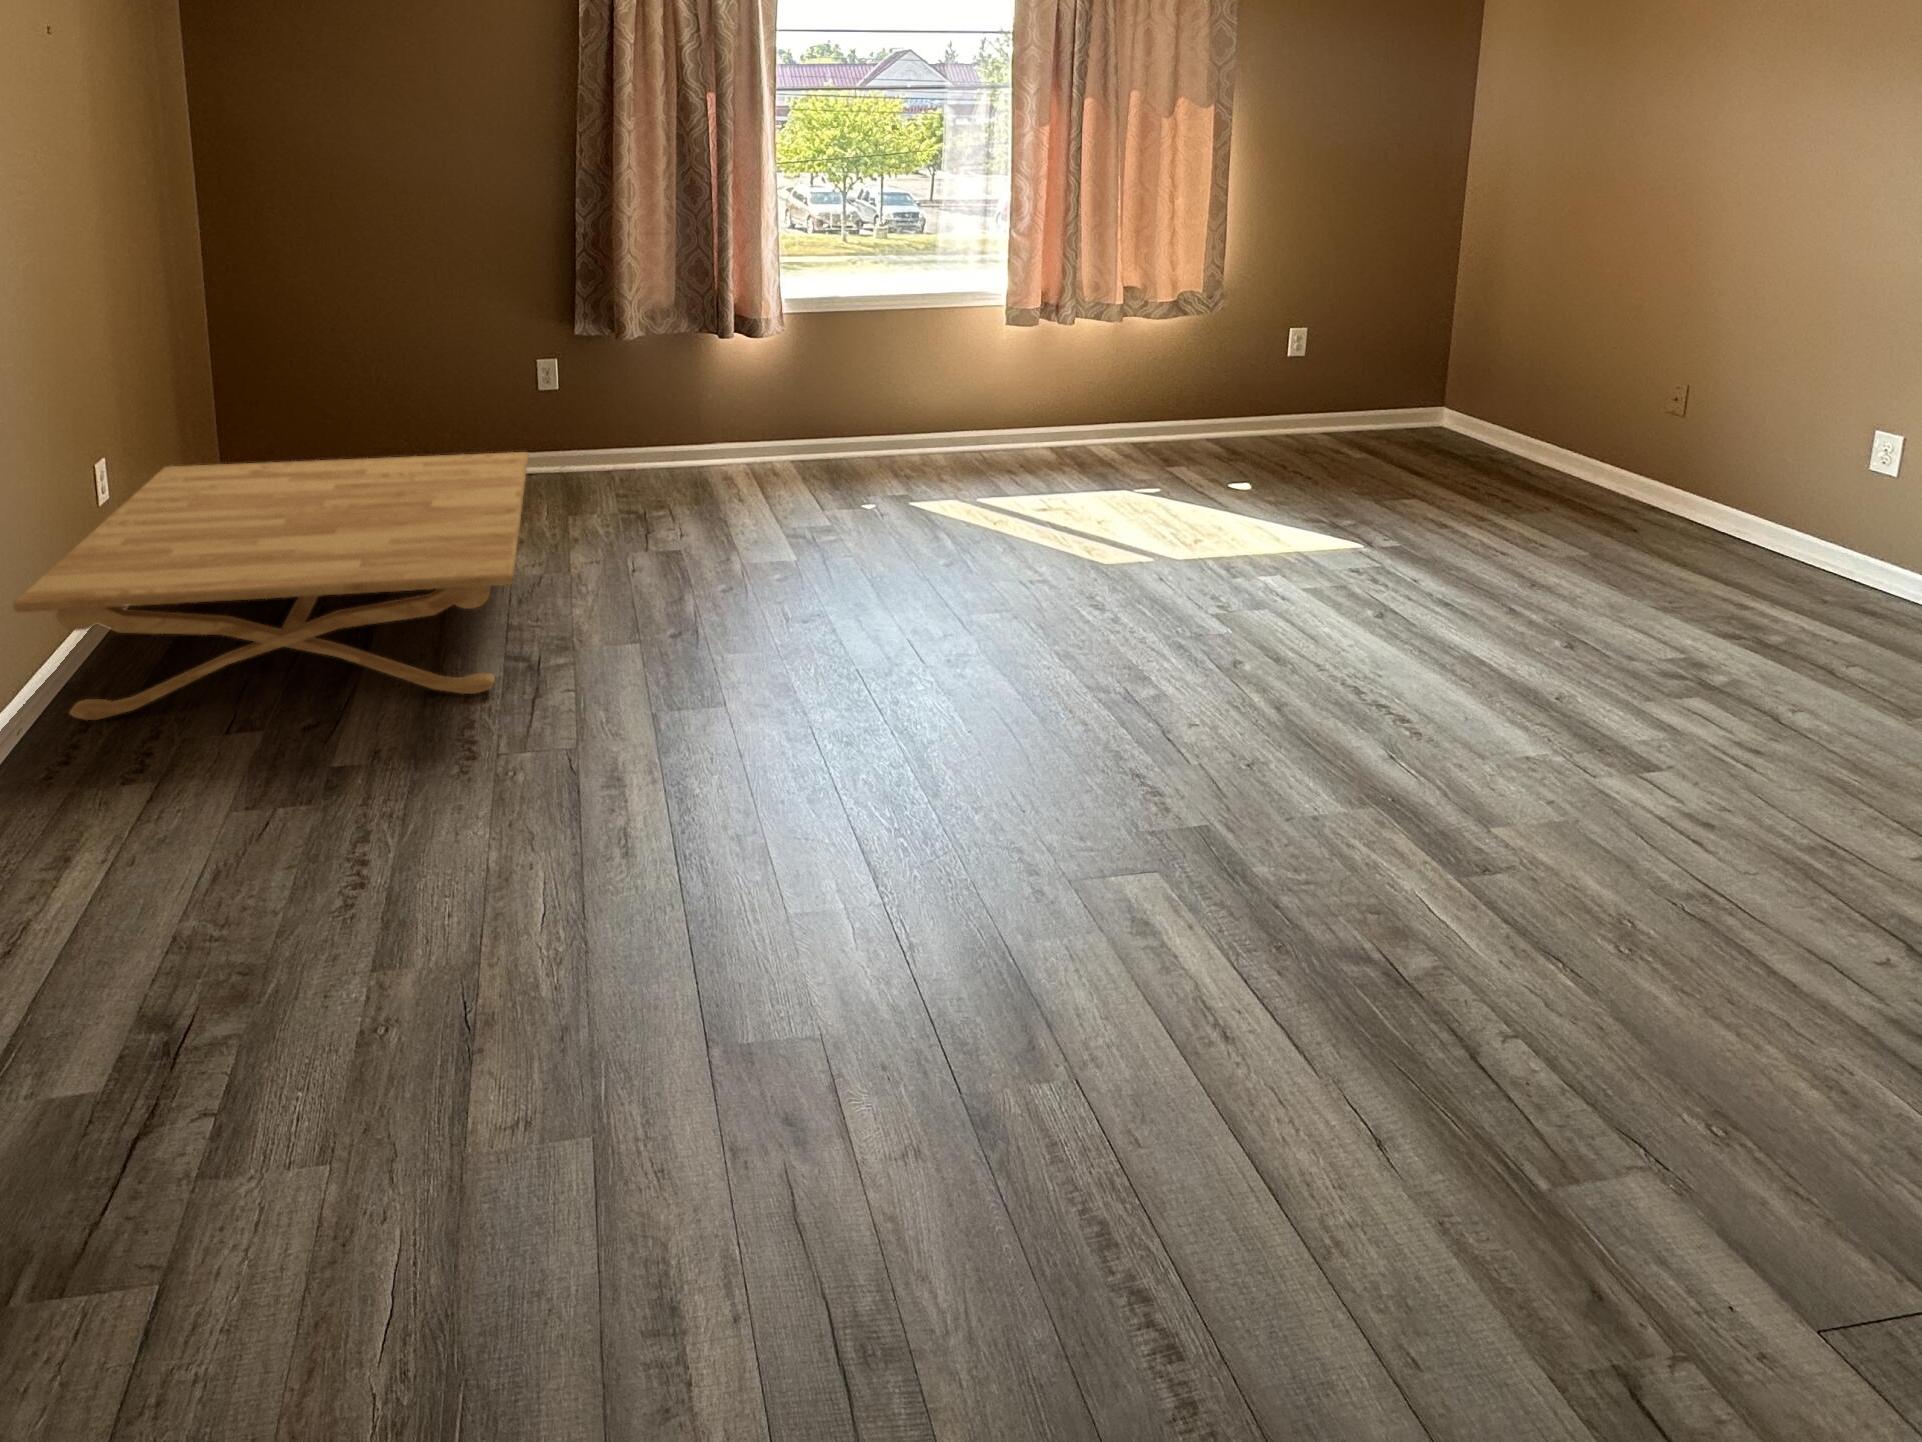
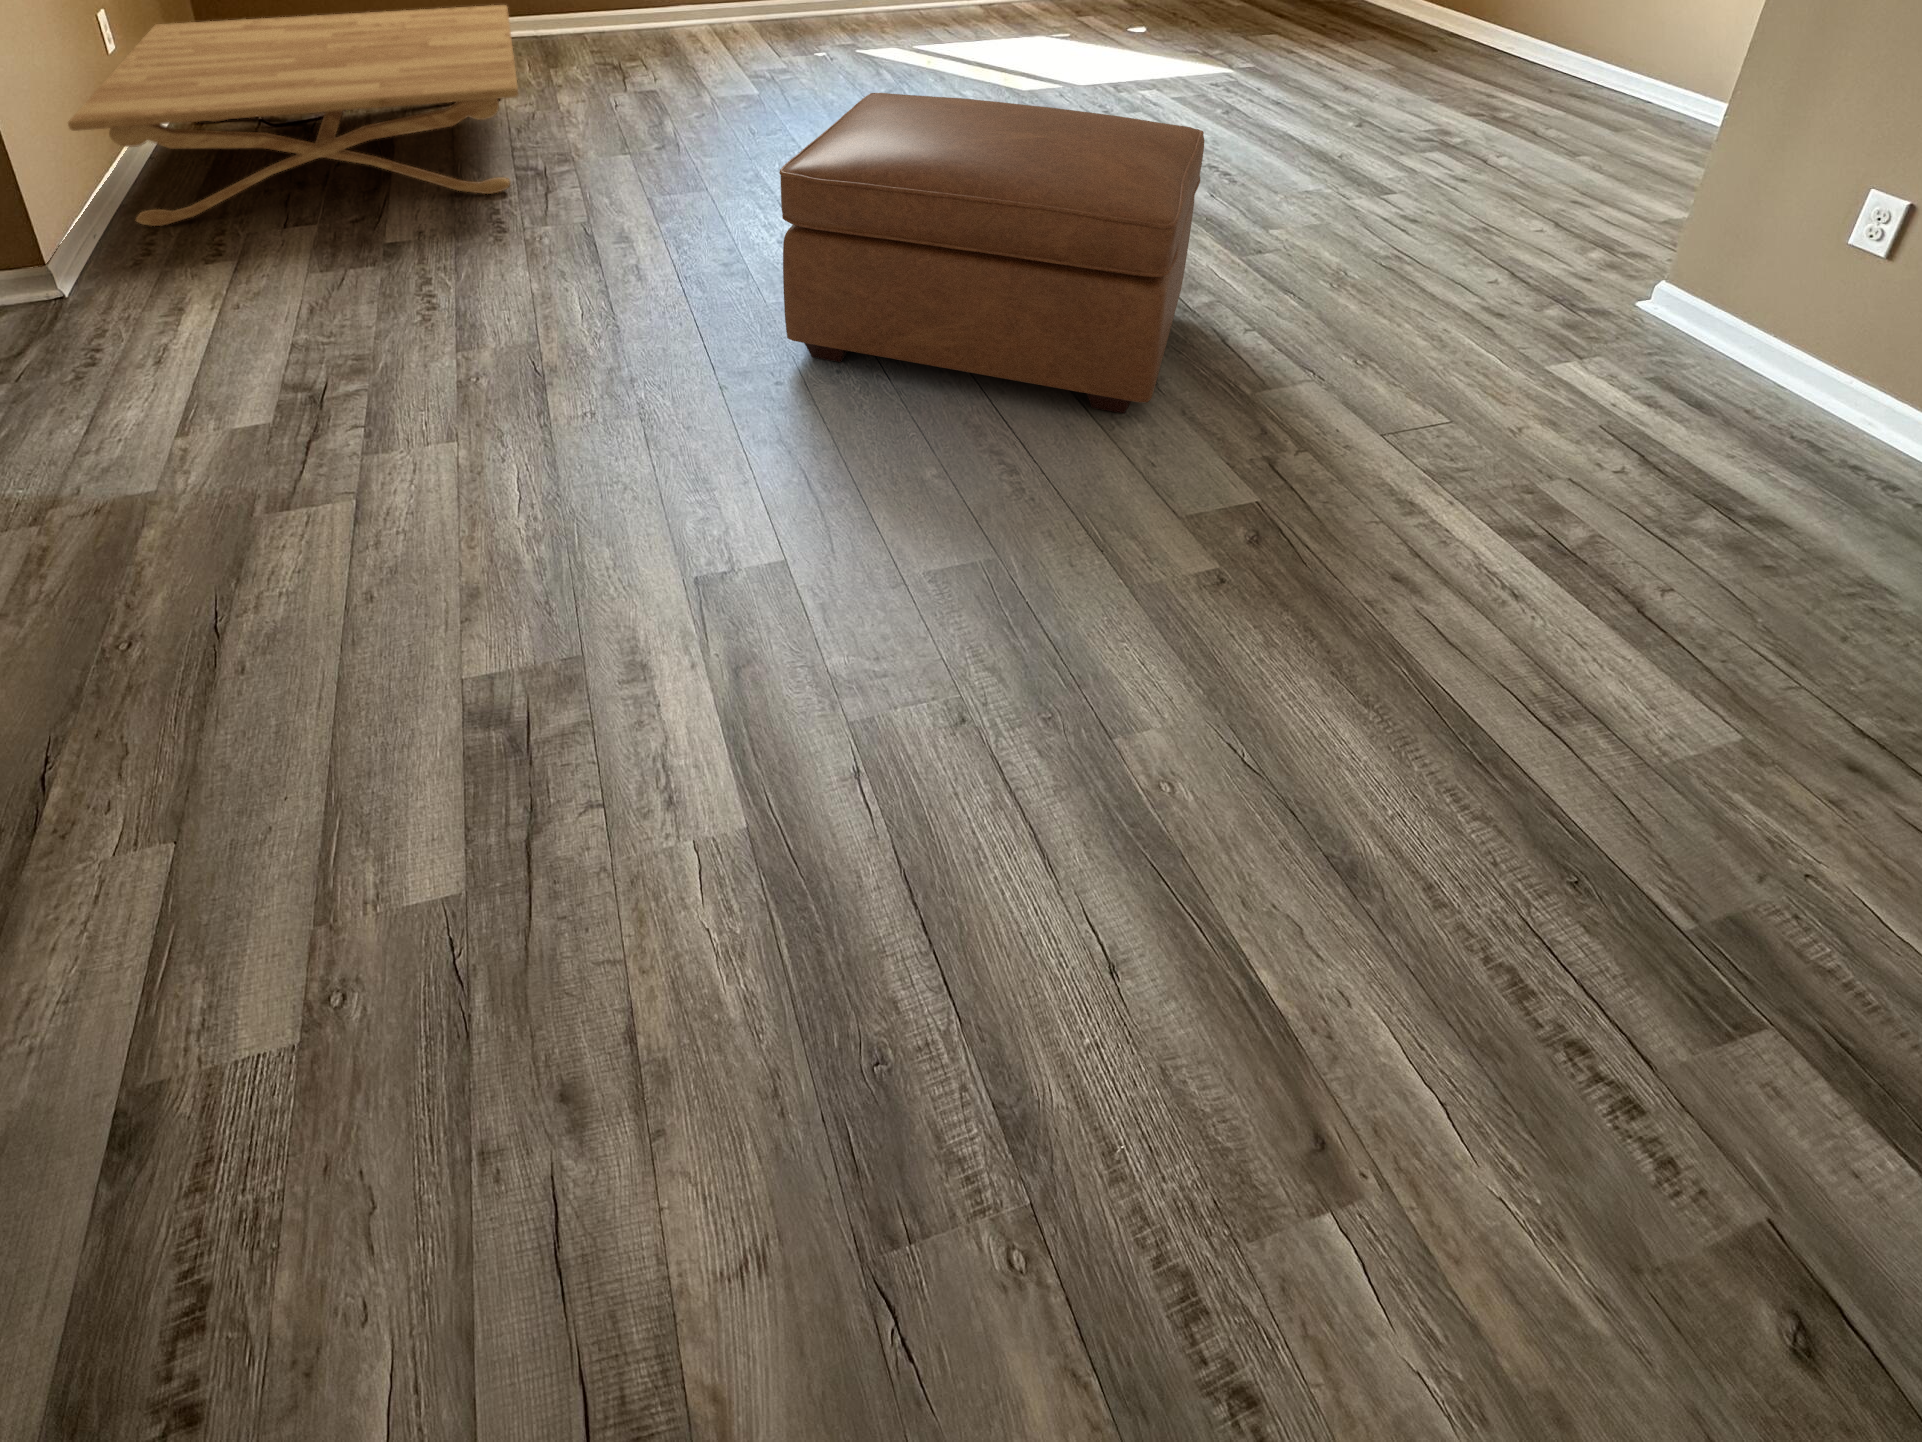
ottoman: none [808,627,1431,1230] -> present [779,93,1205,414]

